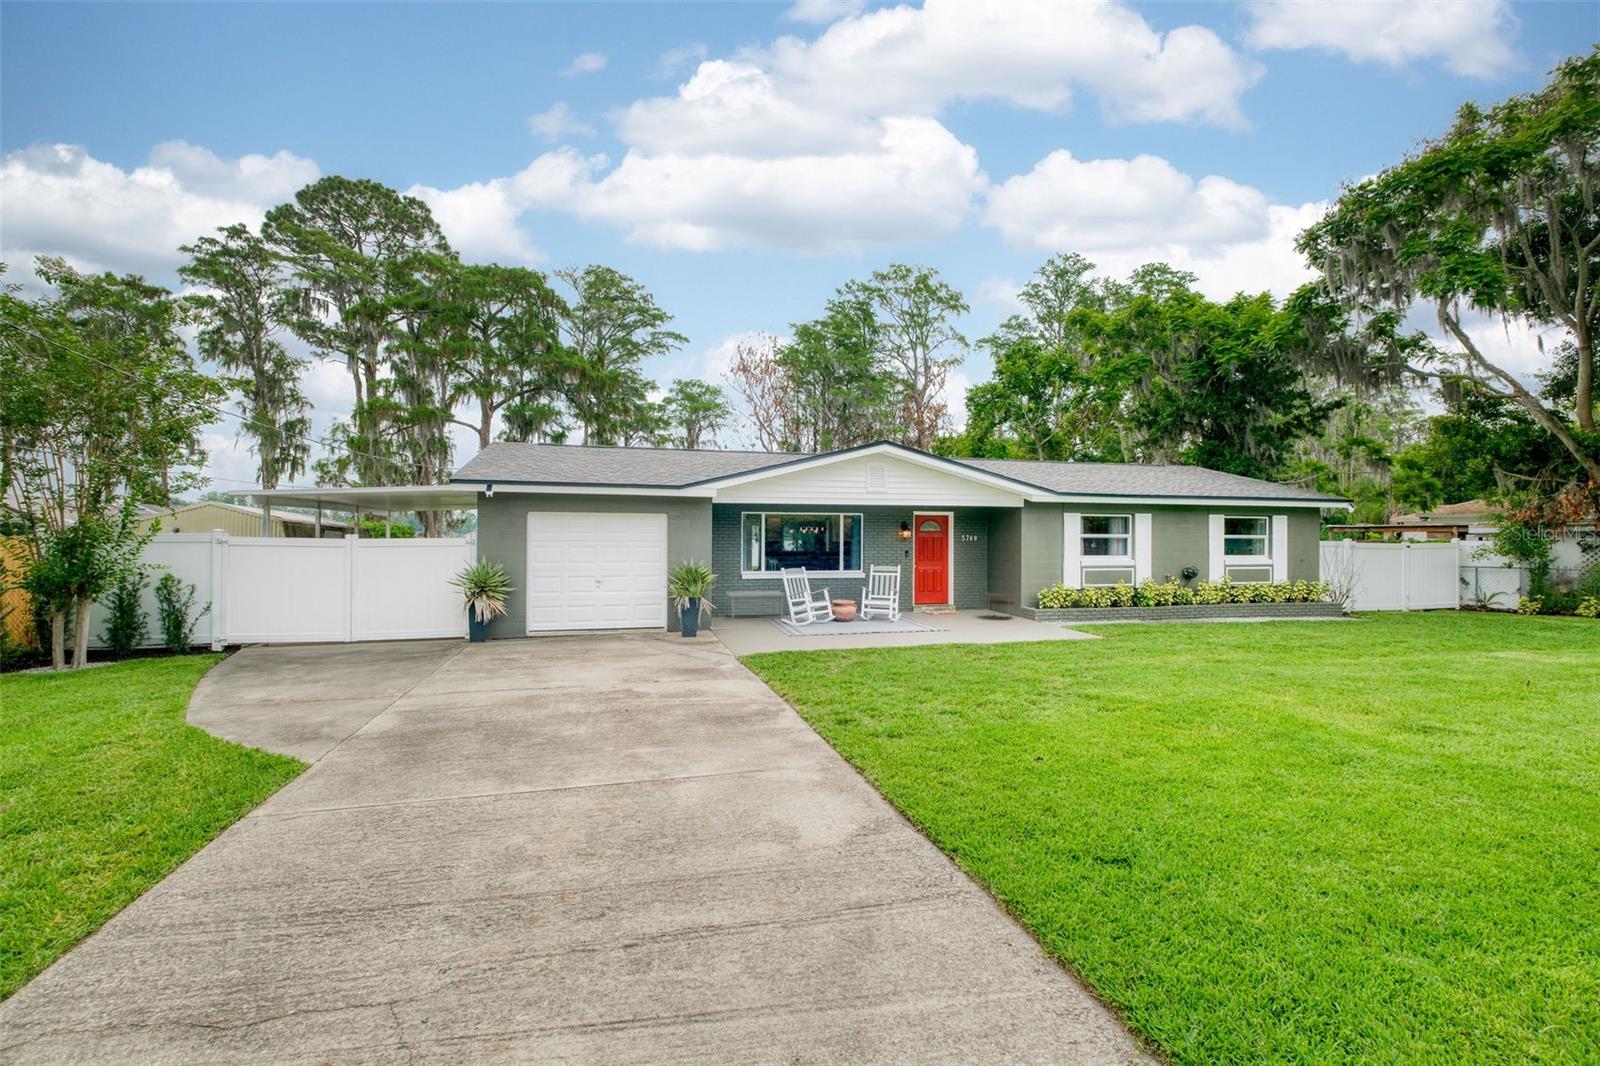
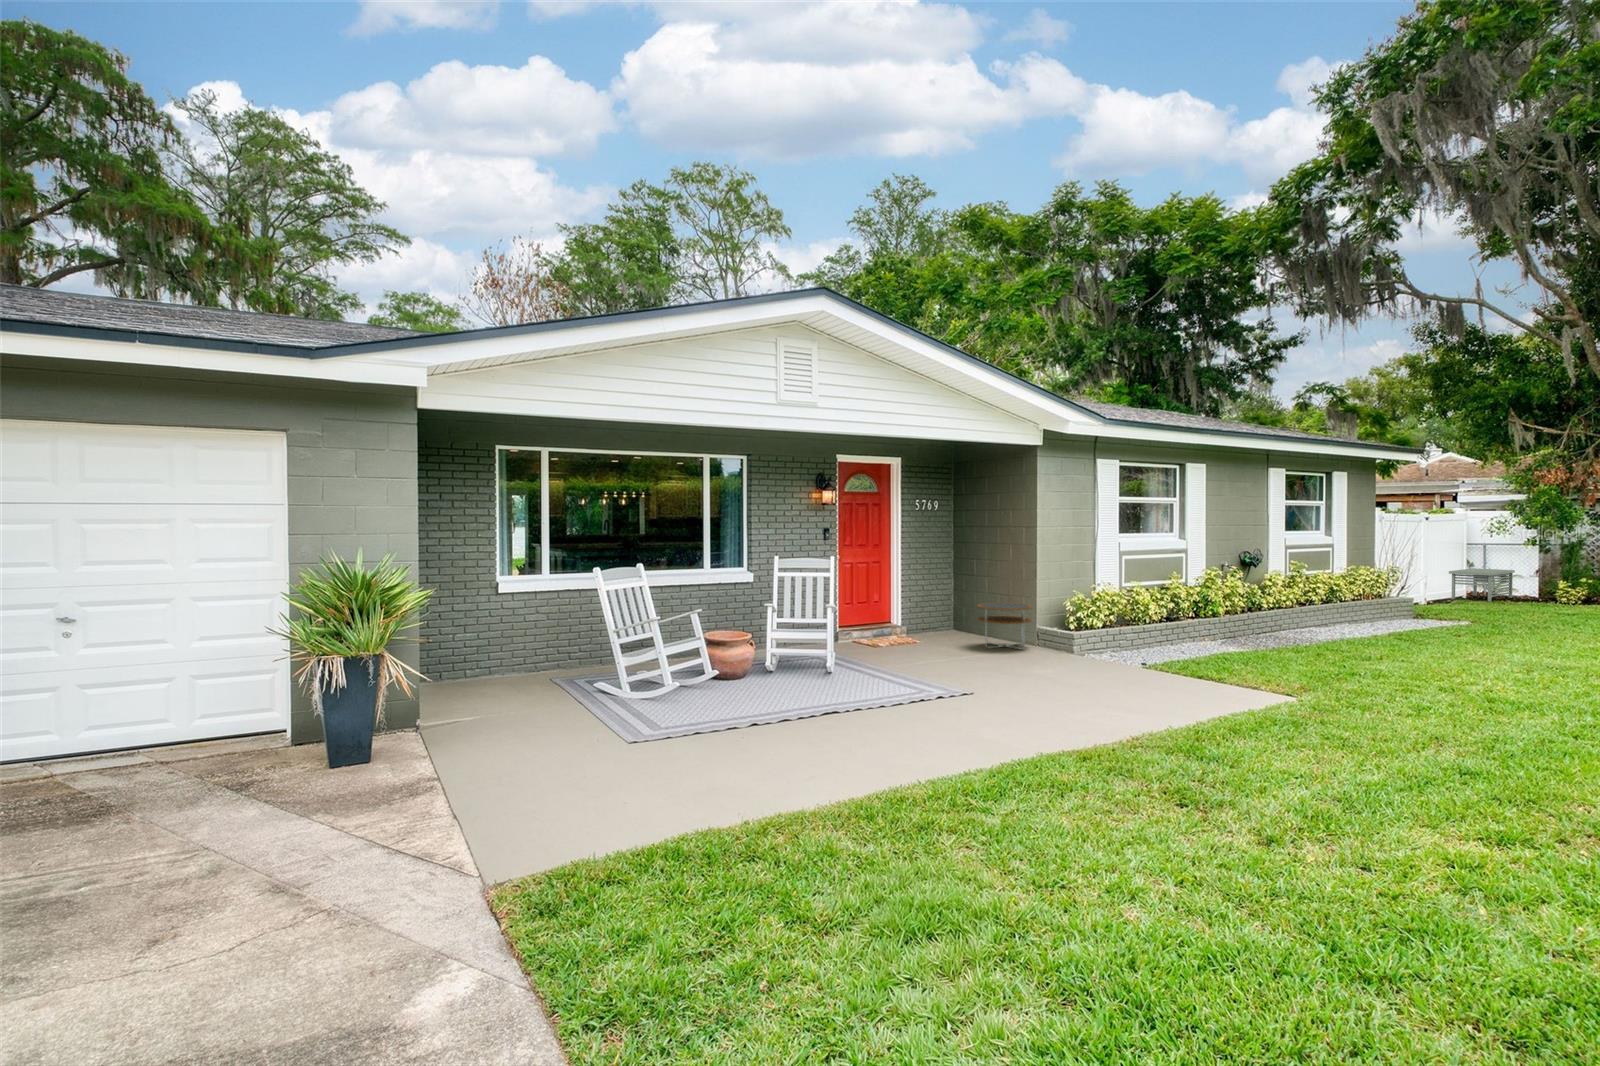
storage bench: present [726,591,784,618] -> present [1449,568,1515,602]

